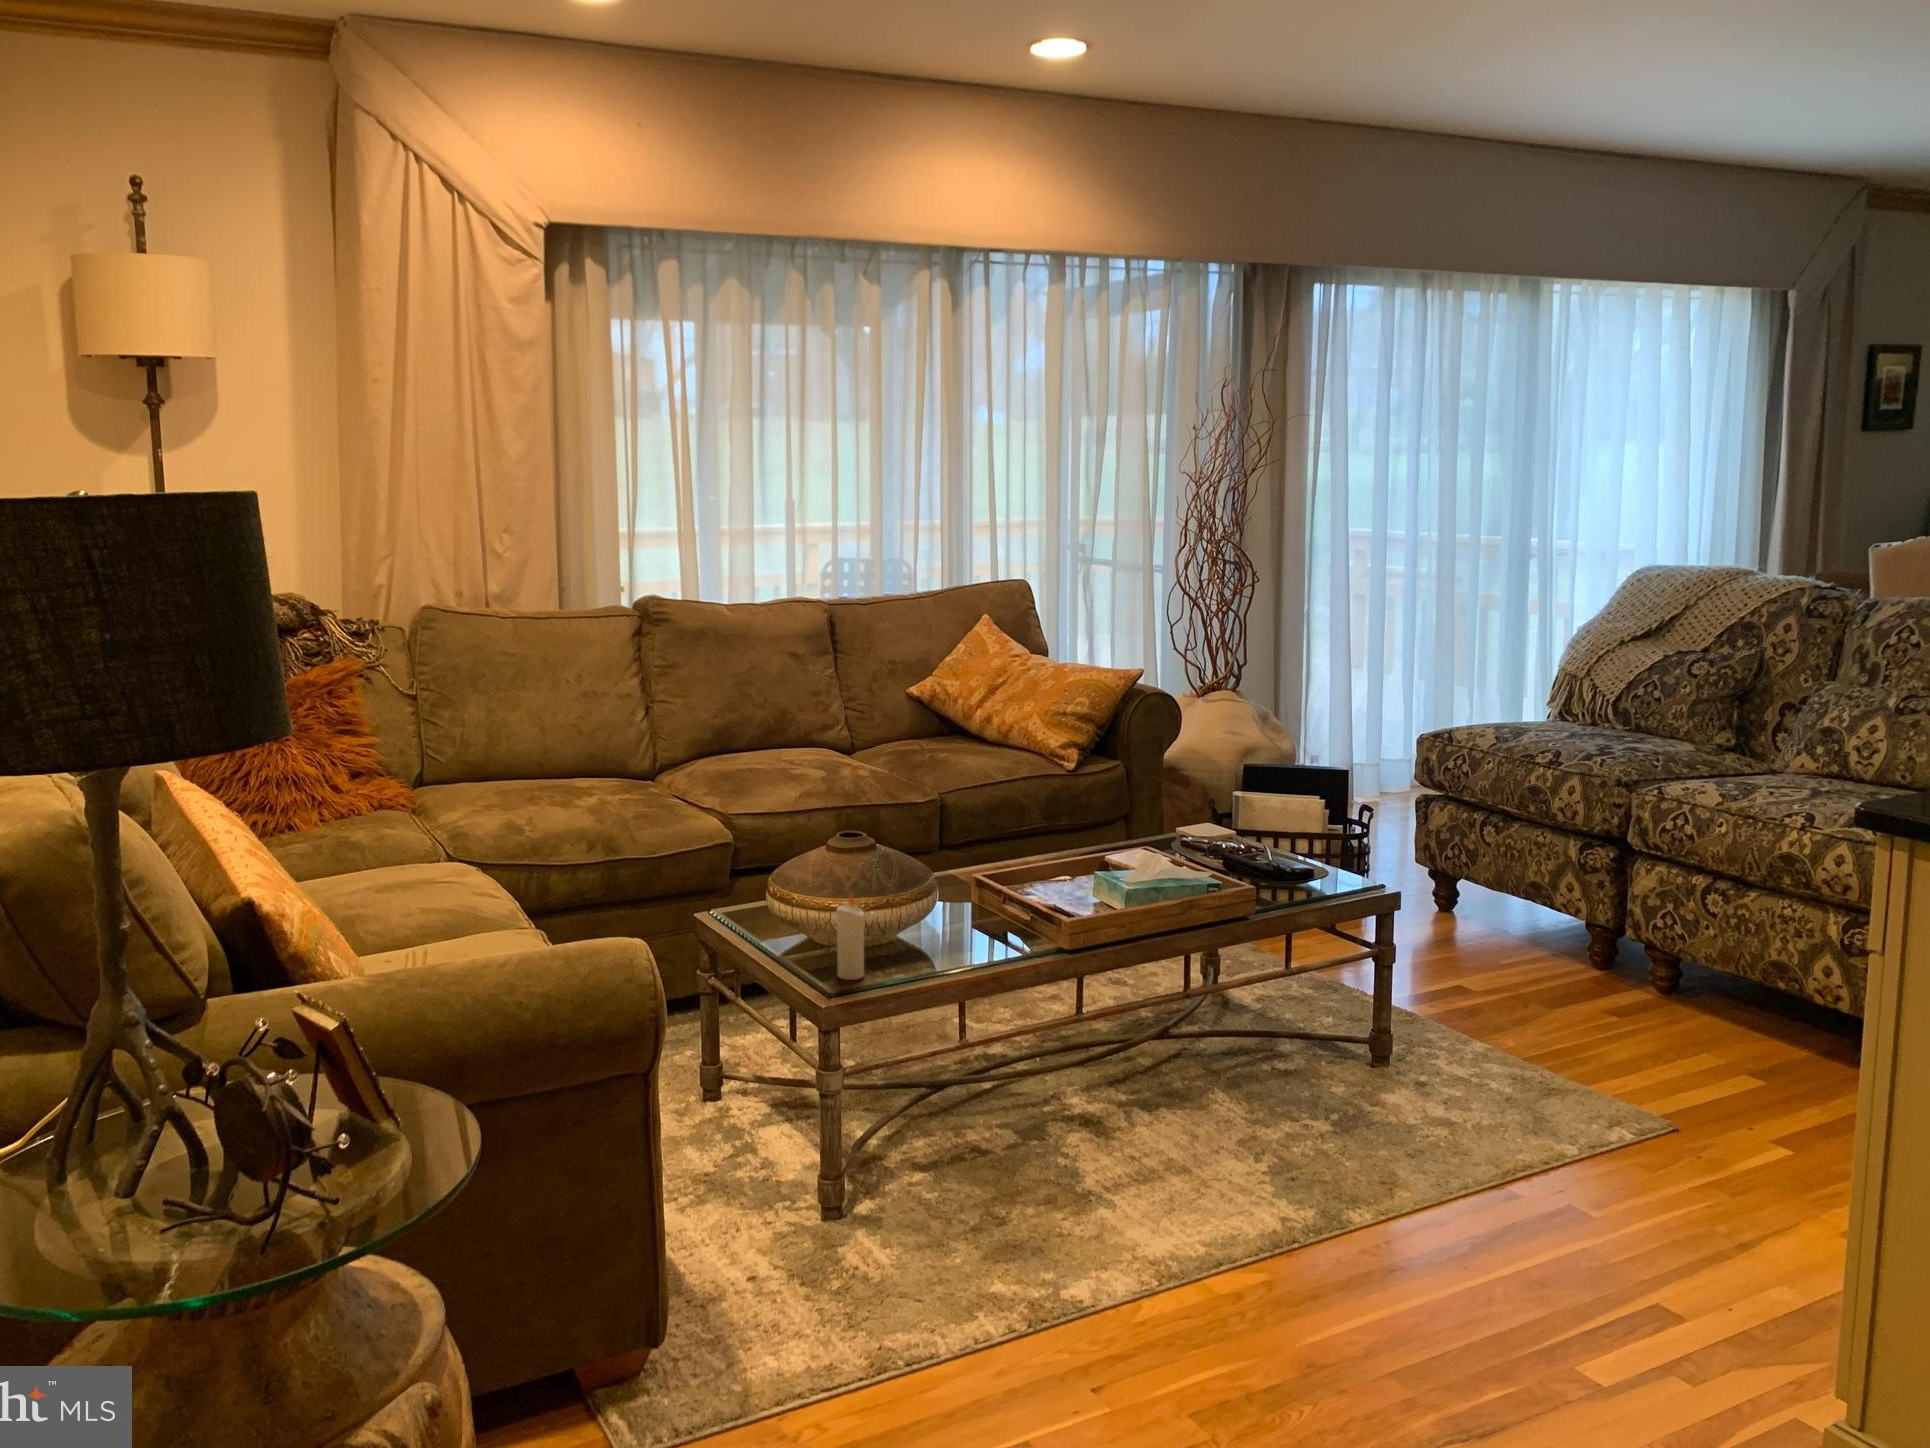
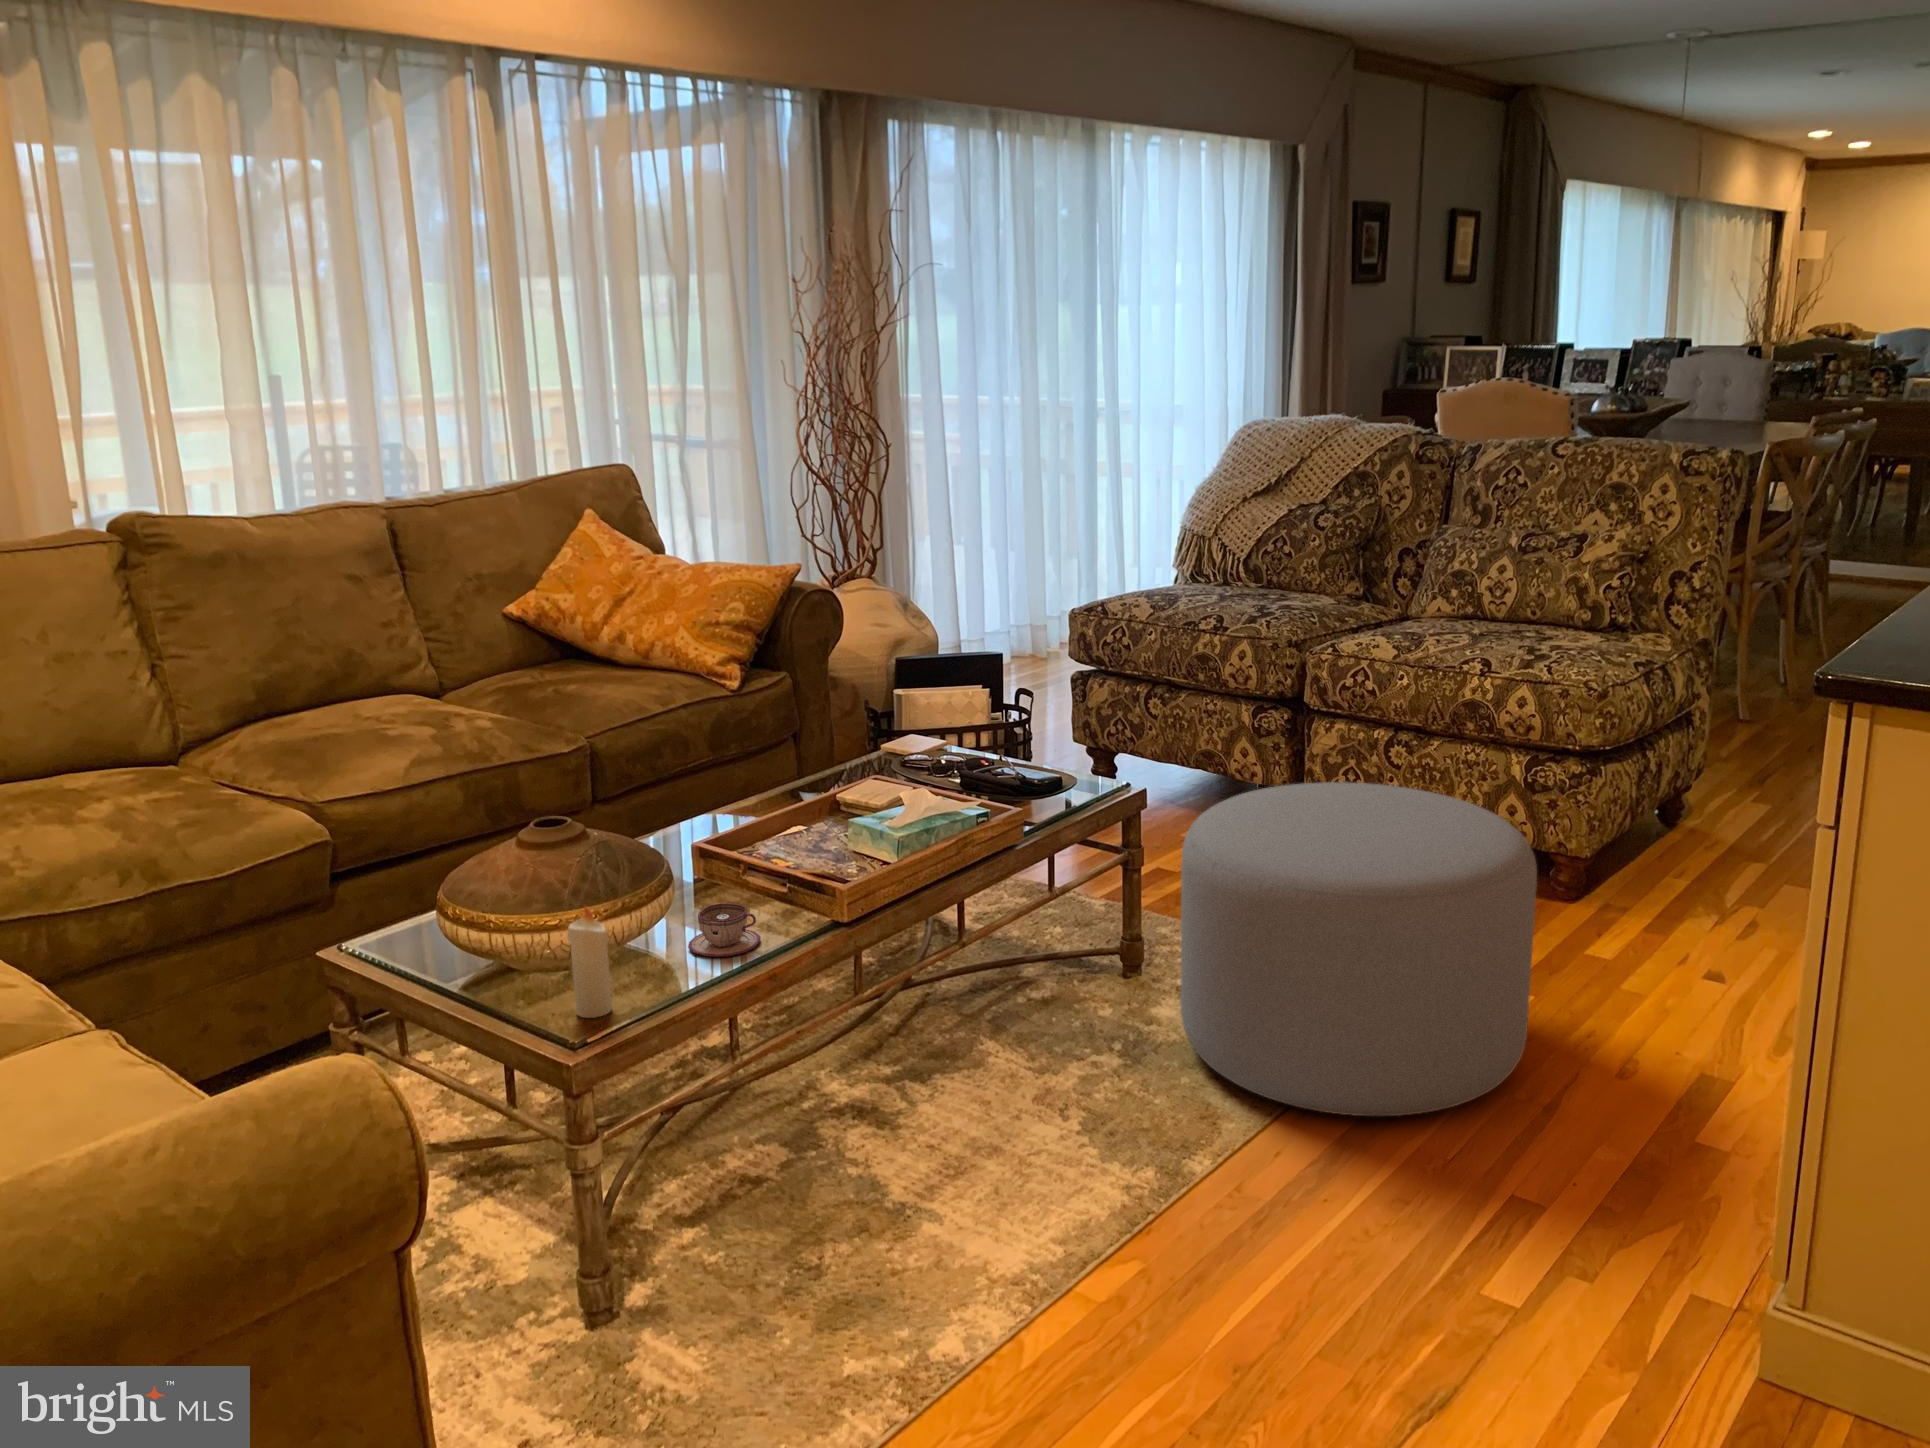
ottoman: none [1396,903,1762,1222] -> present [1180,782,1537,1116]
teacup: none [941,918,998,958] -> present [688,903,760,957]

